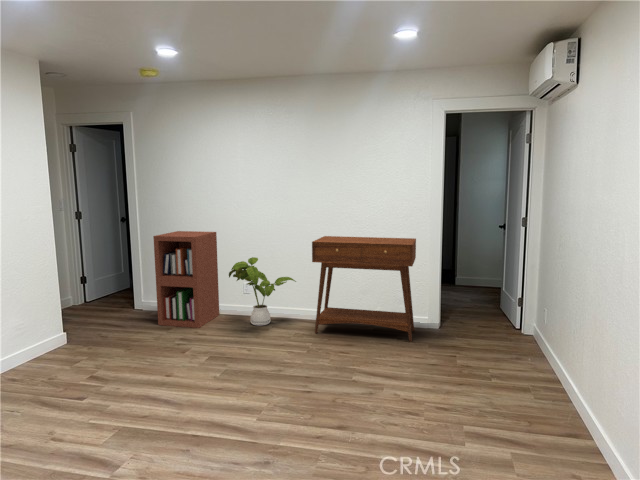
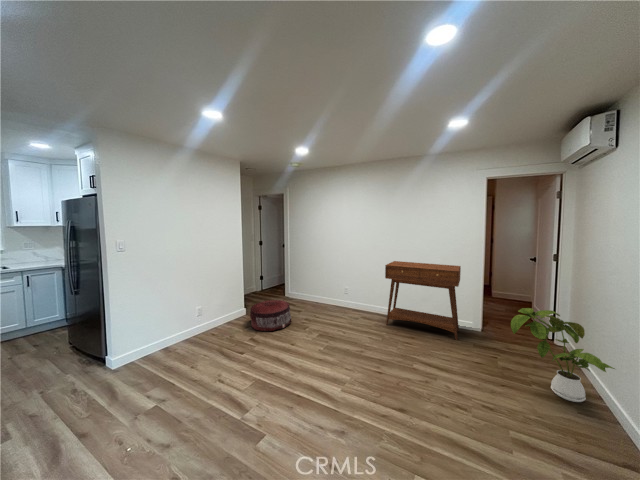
bookshelf: present [153,231,219,328] -> none [292,254,328,313]
house plant: present [229,257,296,326] -> present [511,308,615,402]
pouf: none [81,310,161,363] -> present [250,300,292,331]

